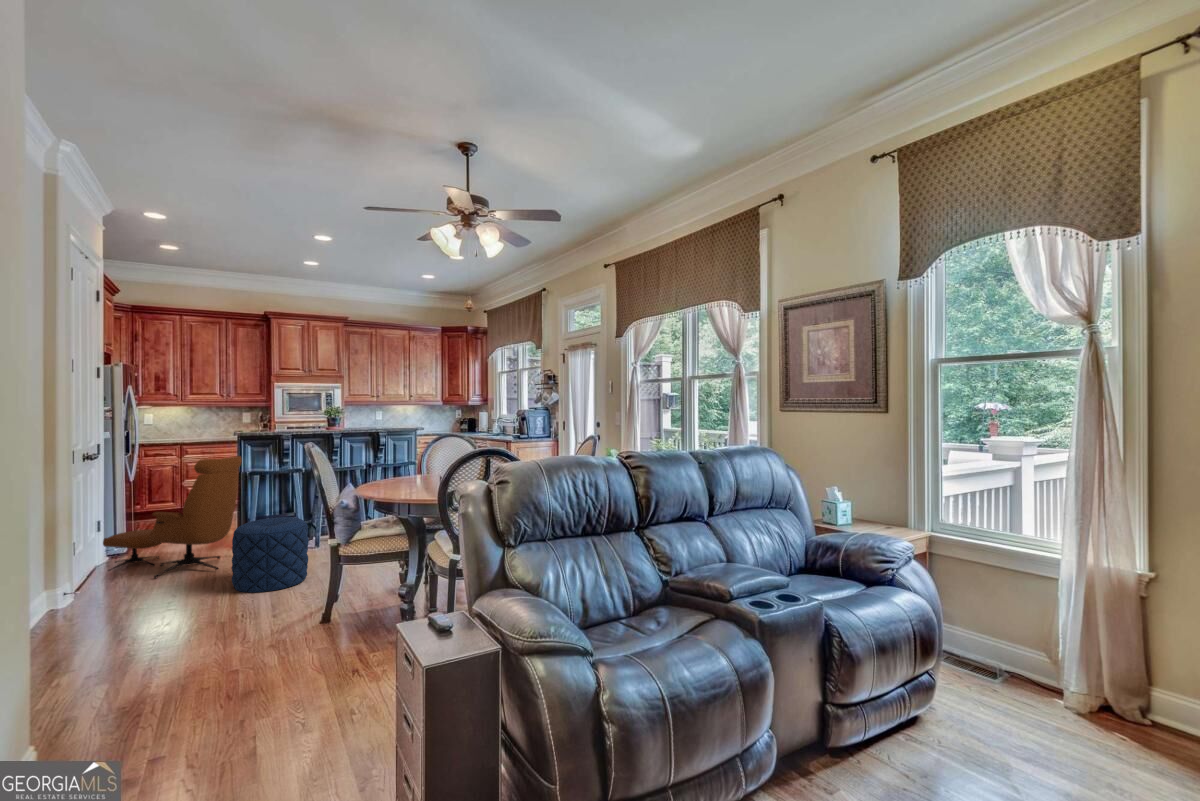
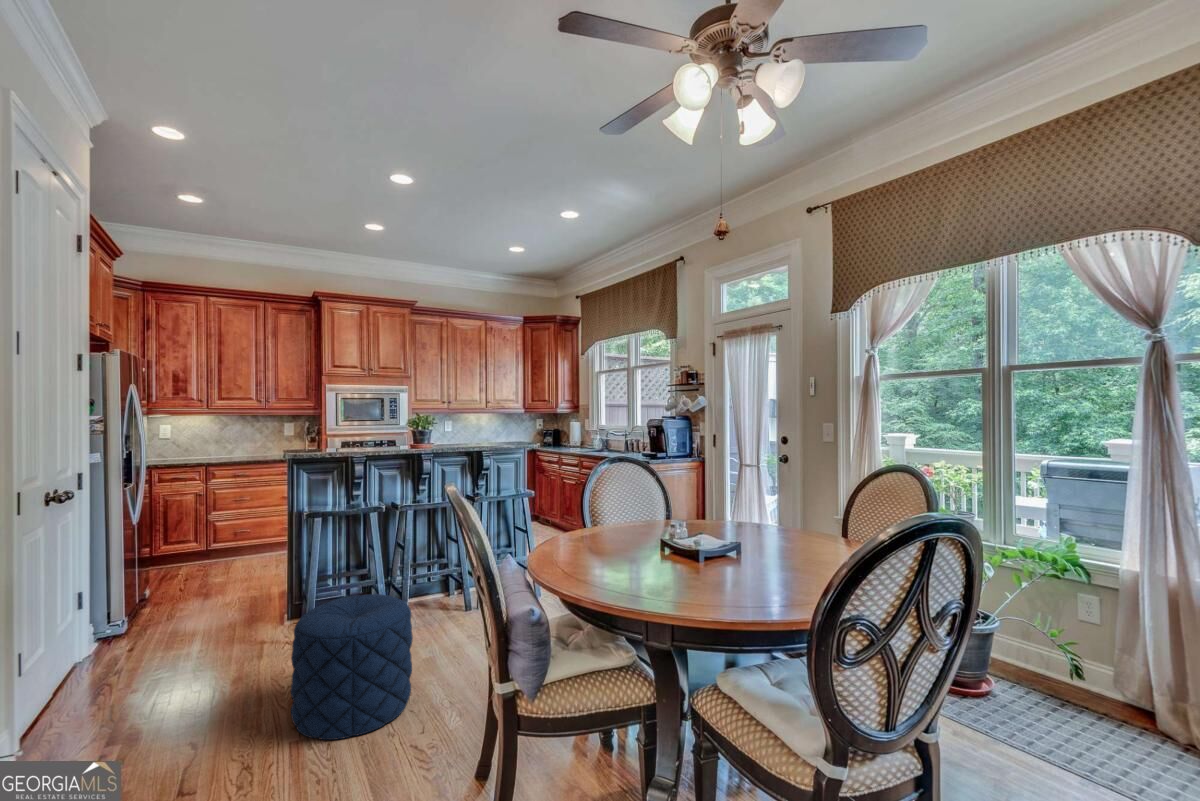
lounge chair: present [103,456,242,579] -> none [84,492,300,700]

